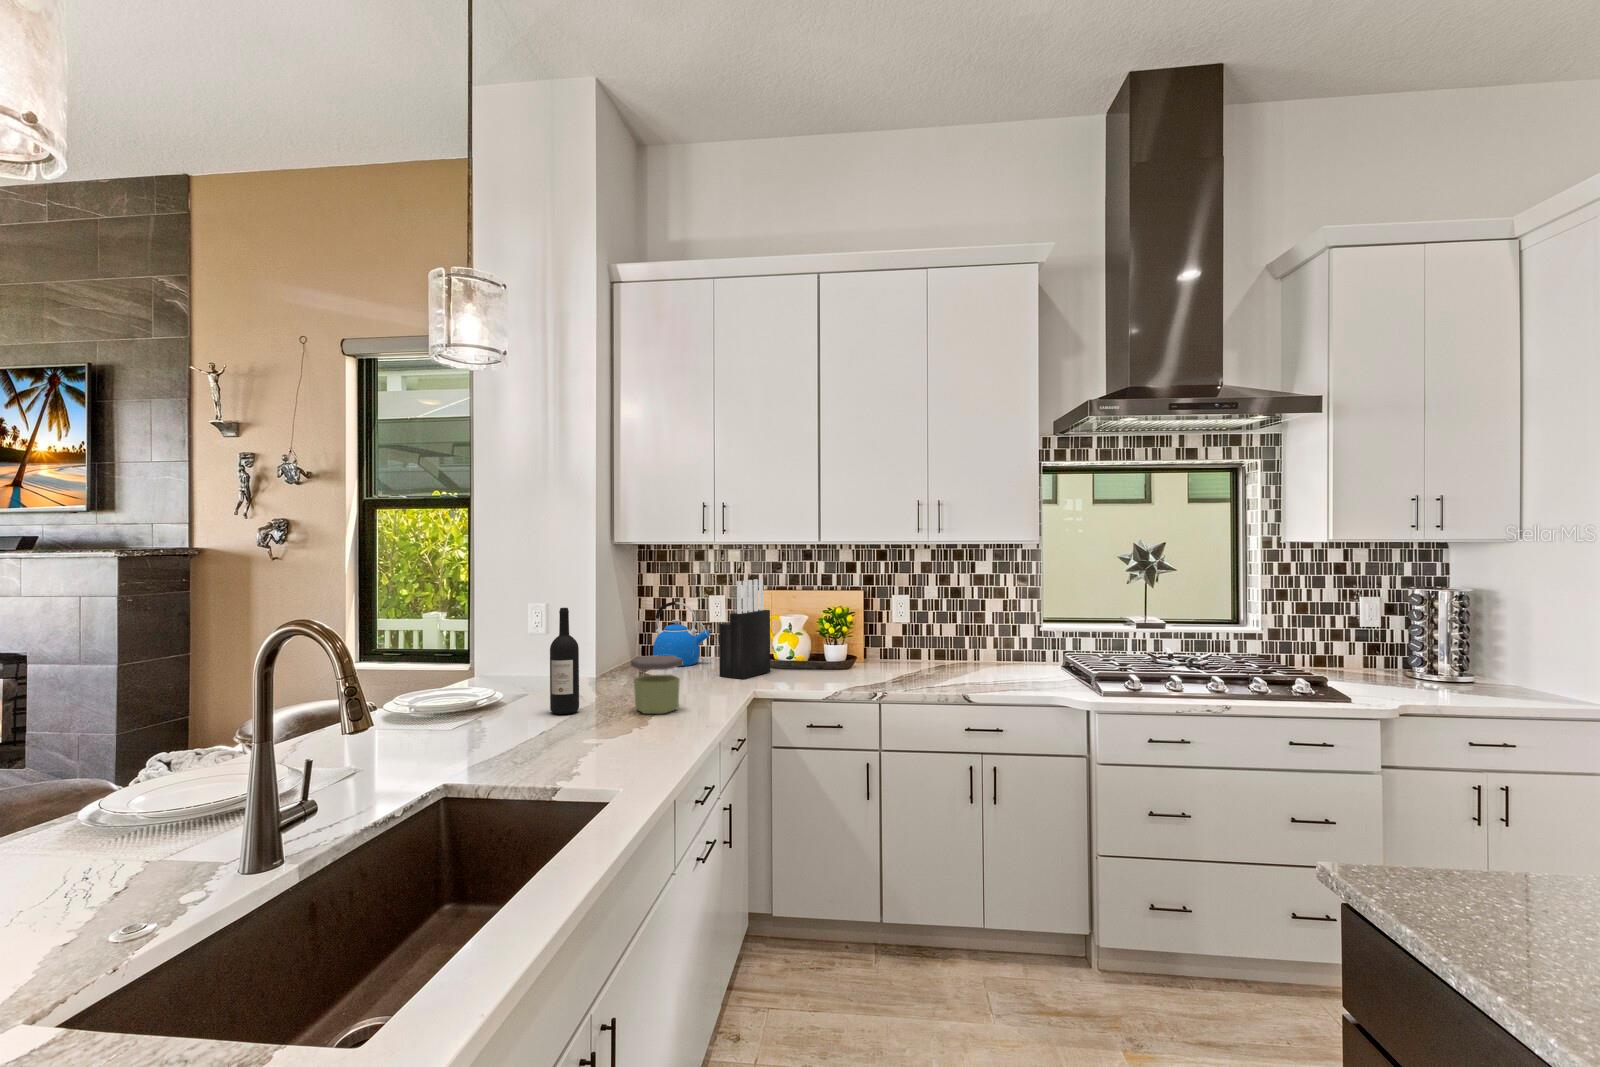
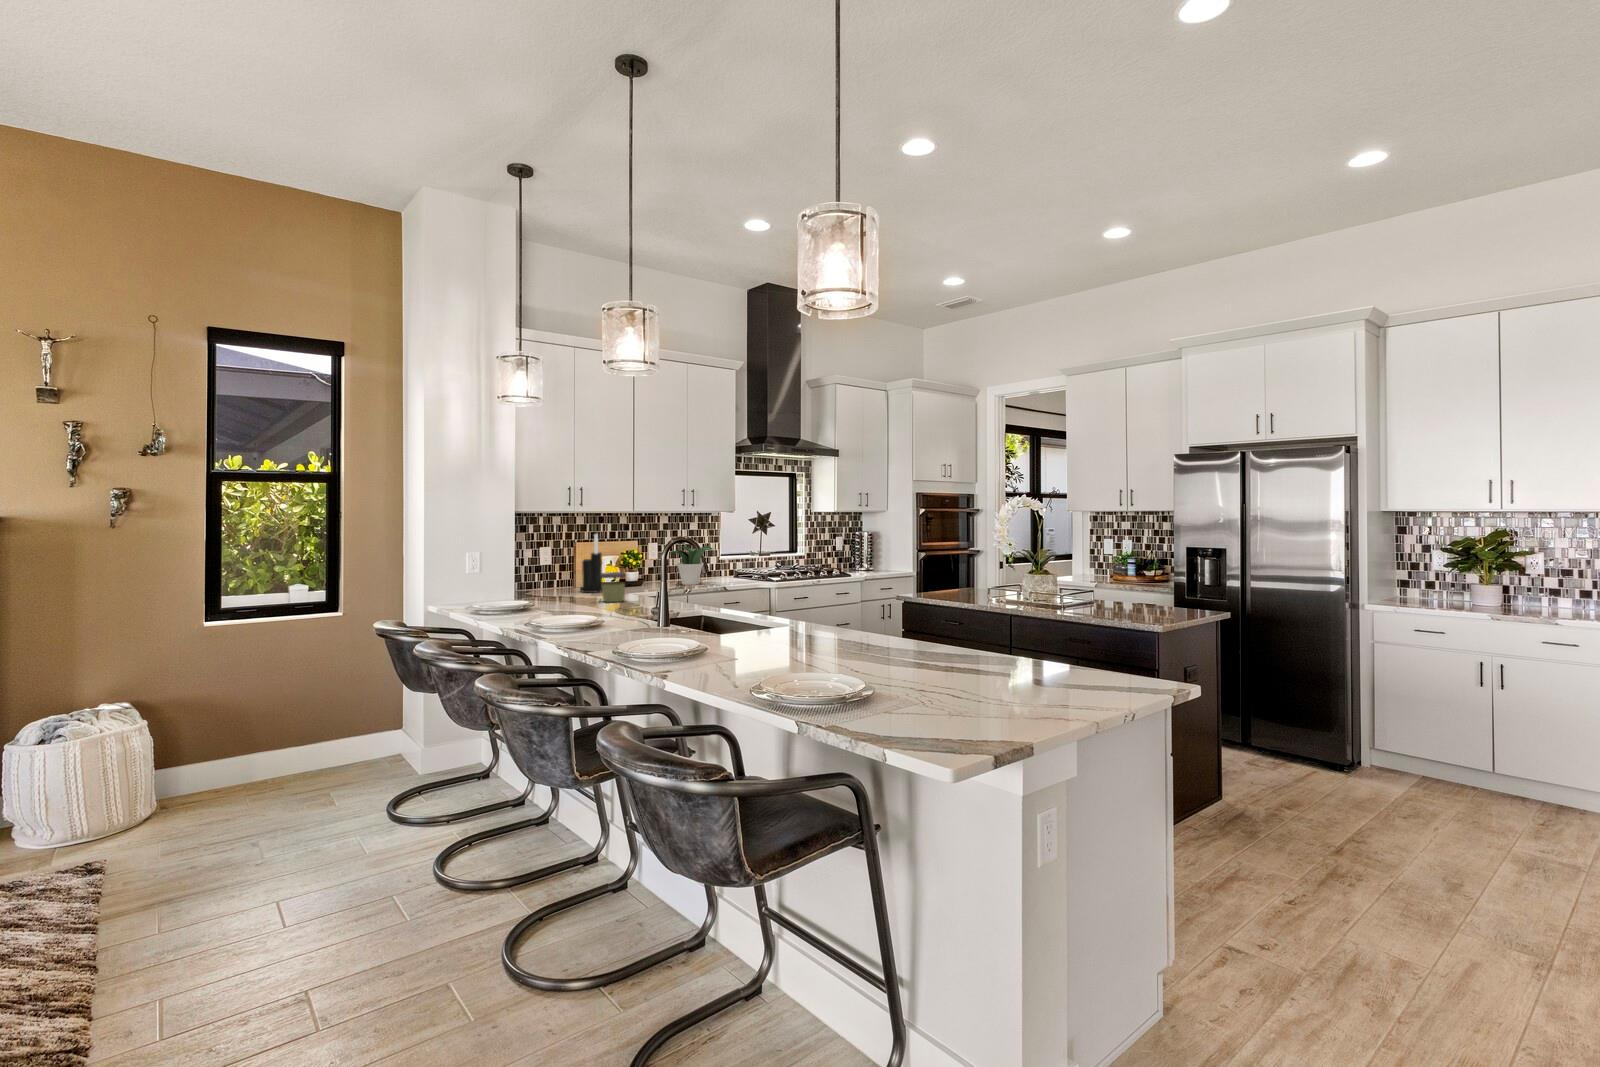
kettle: present [653,601,710,666] -> none [511,551,550,594]
potted plant: none [891,606,985,680] -> present [670,547,713,585]
wine bottle: present [550,608,579,714] -> none [562,546,579,606]

